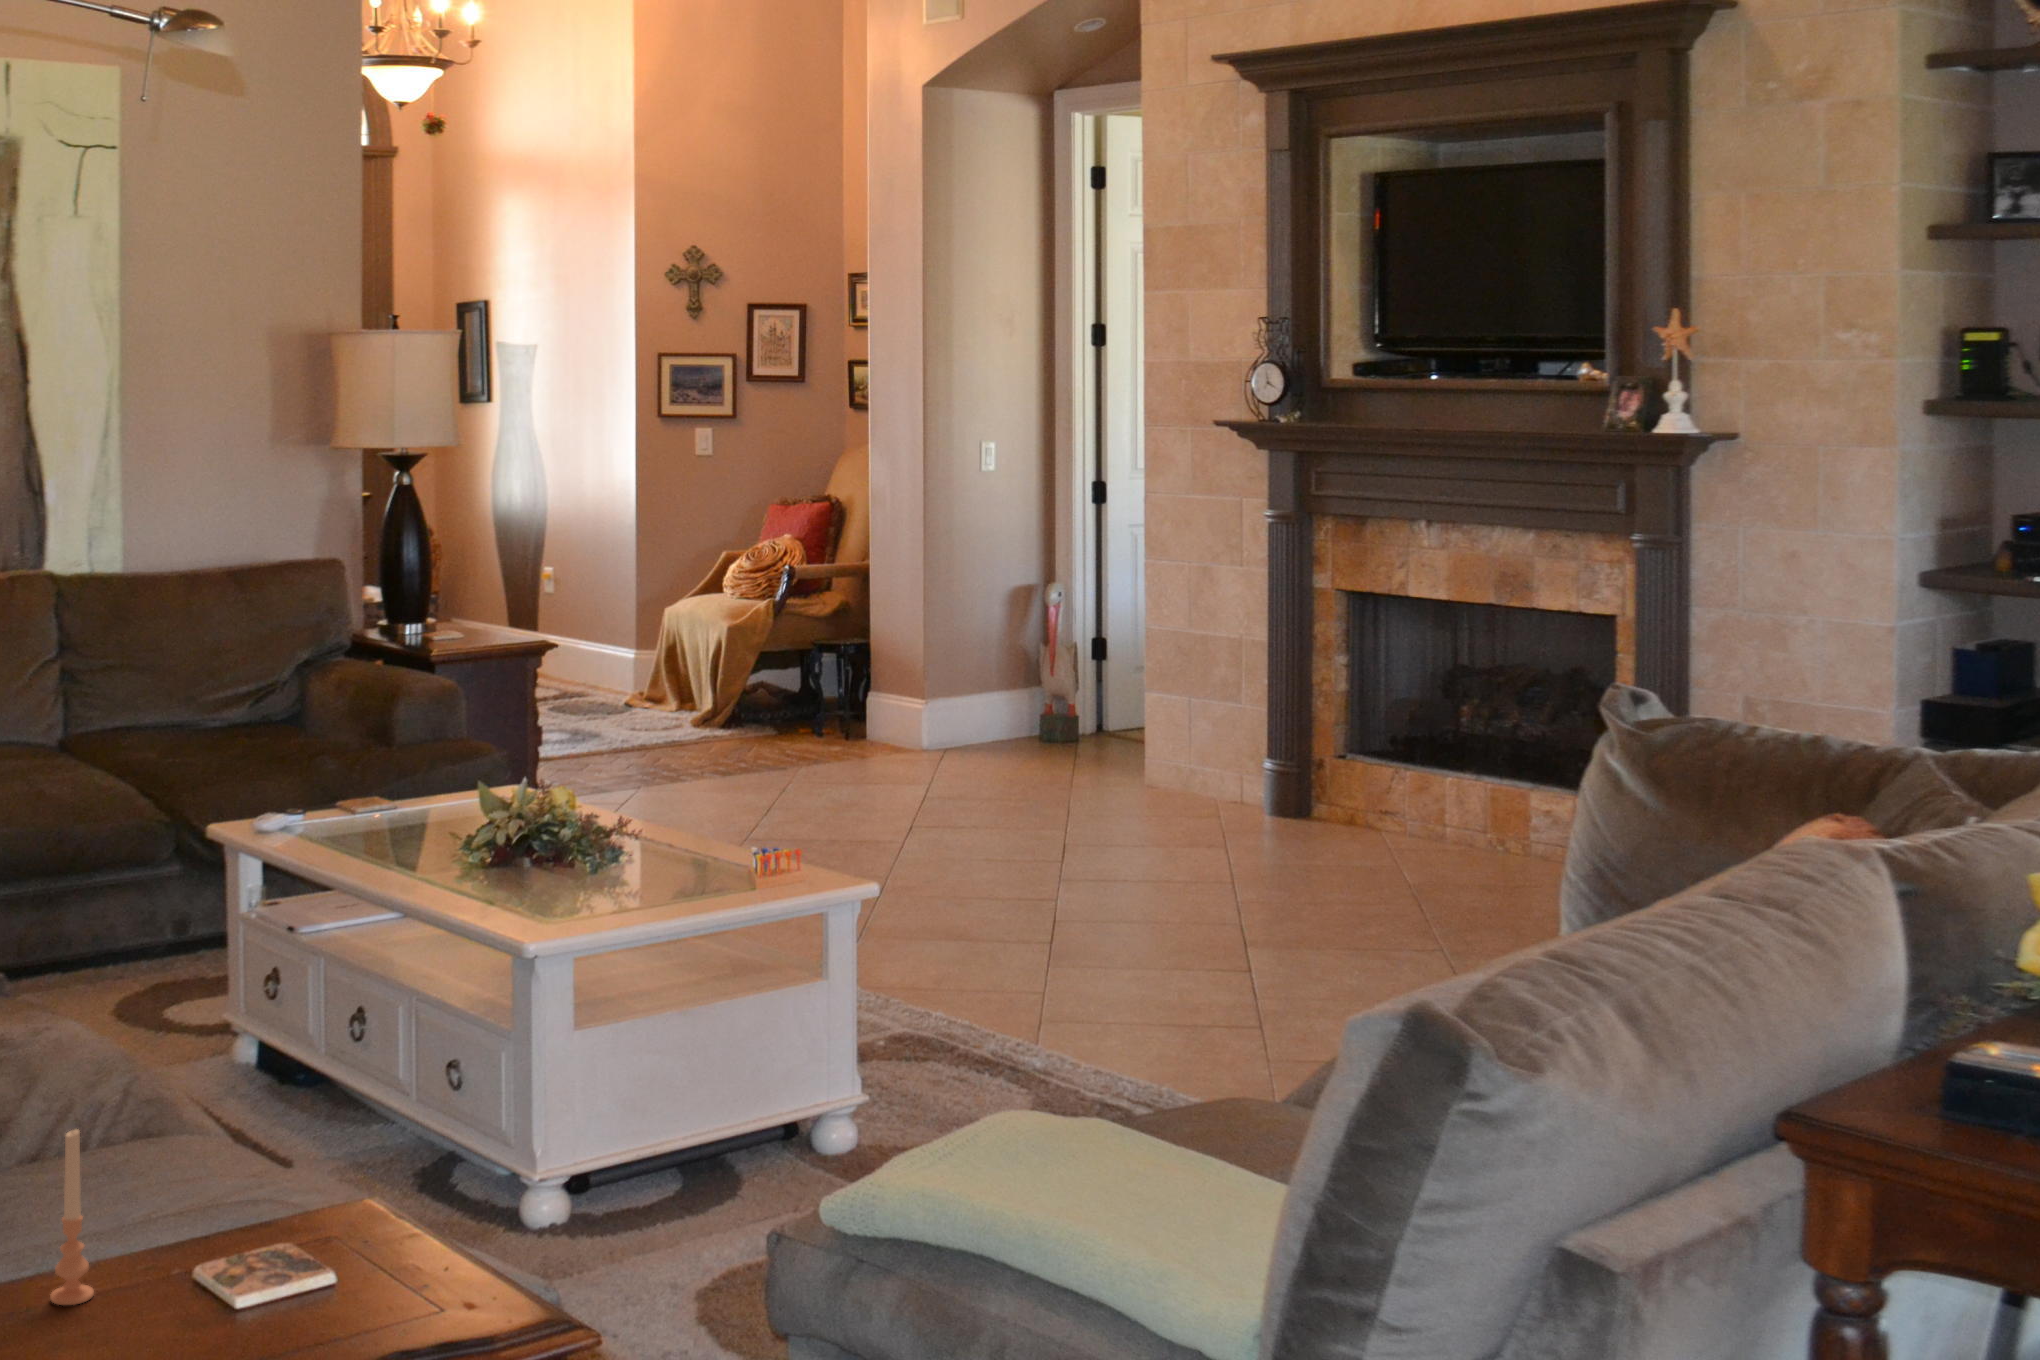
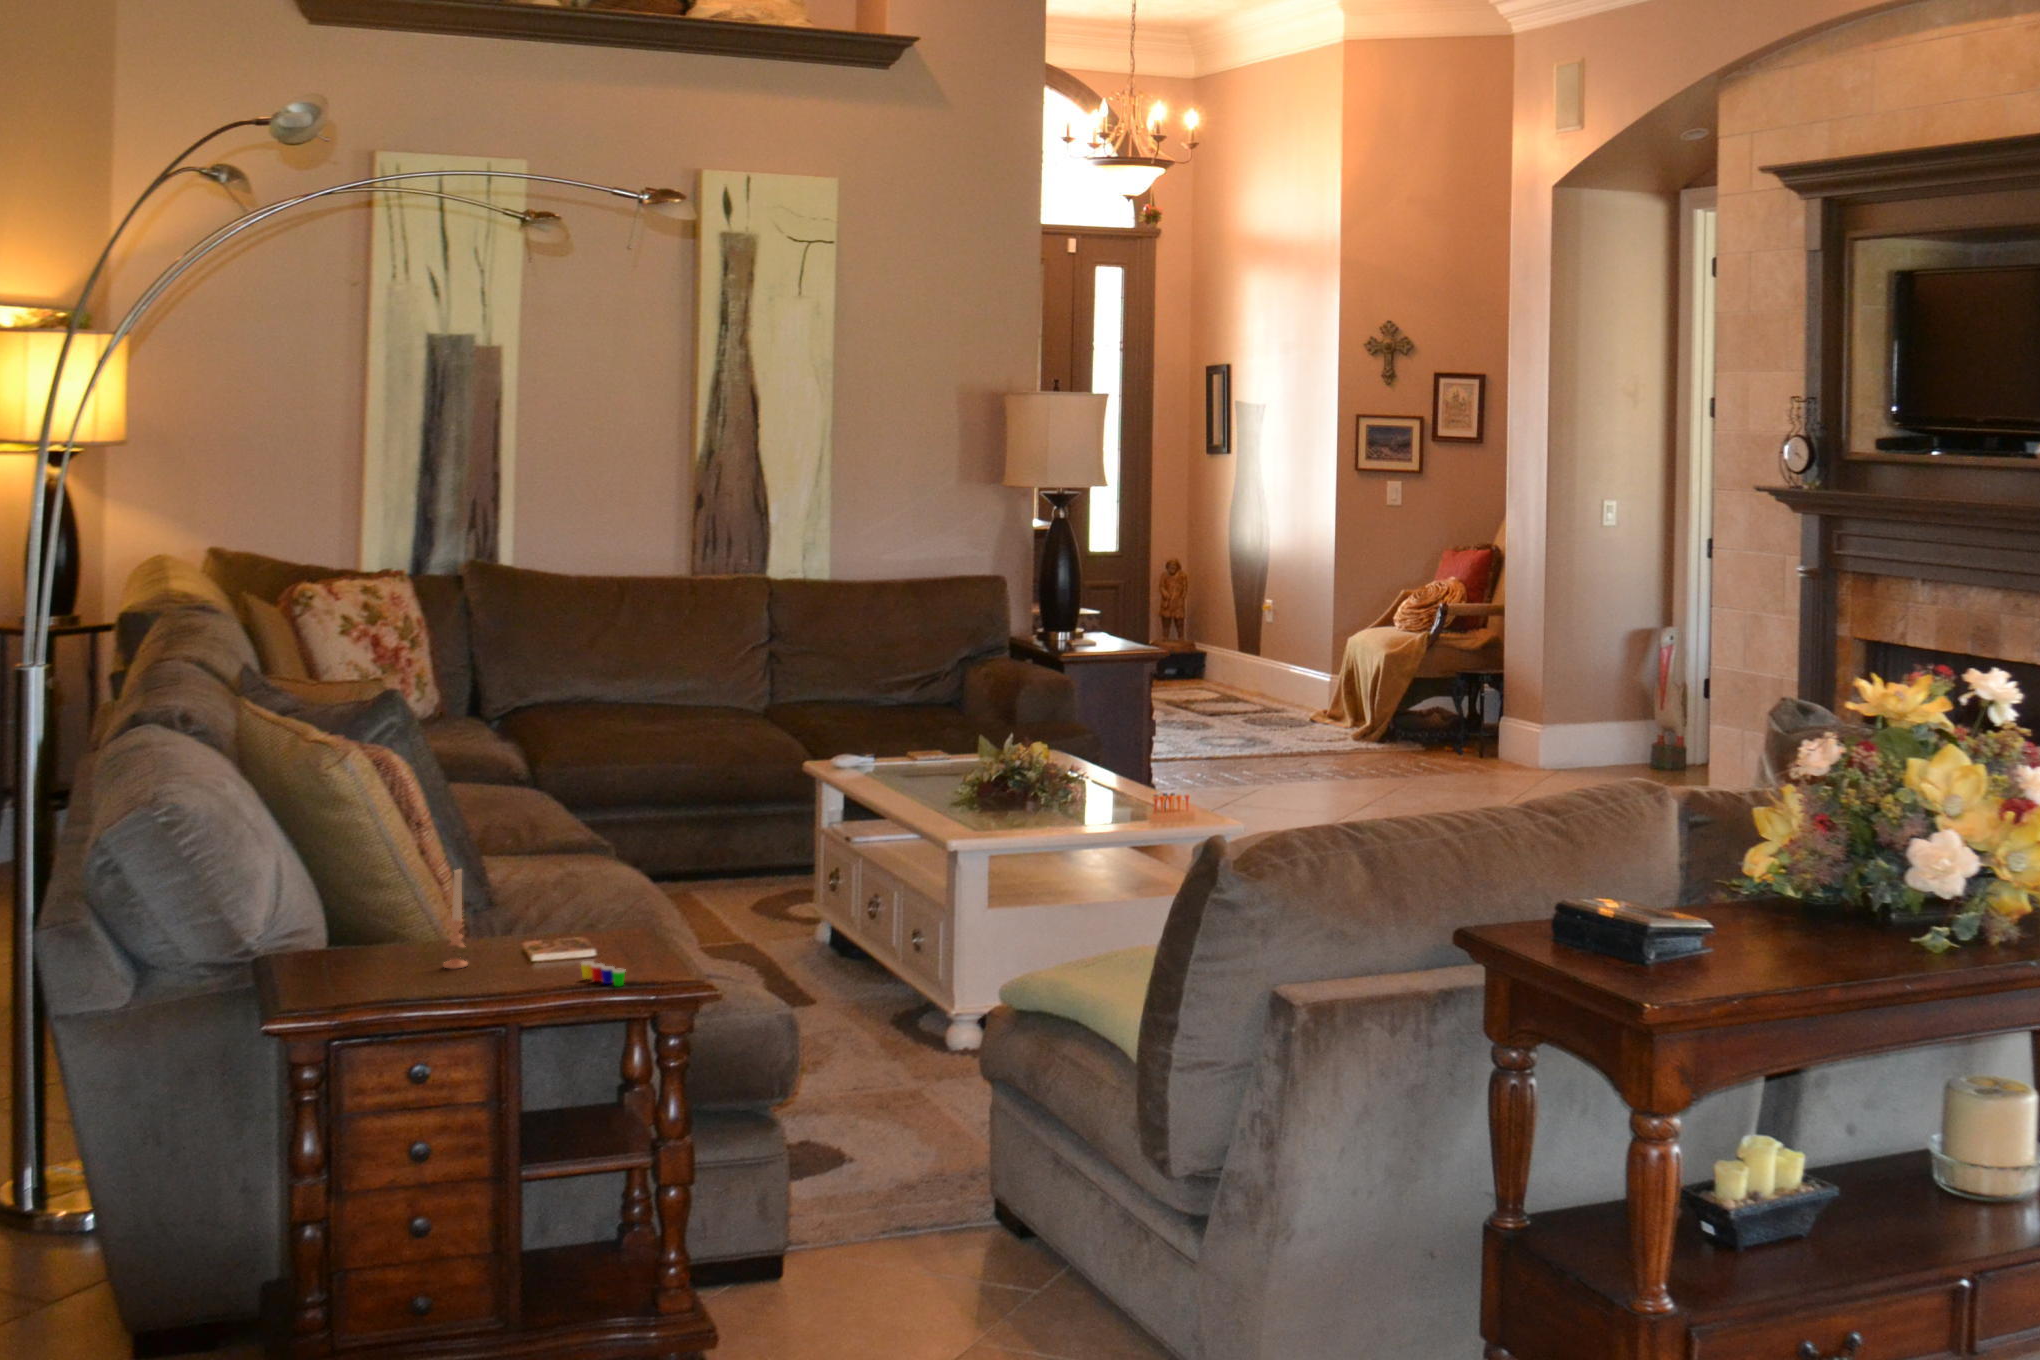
cup: none [327,1273,421,1318] -> present [581,961,625,986]

